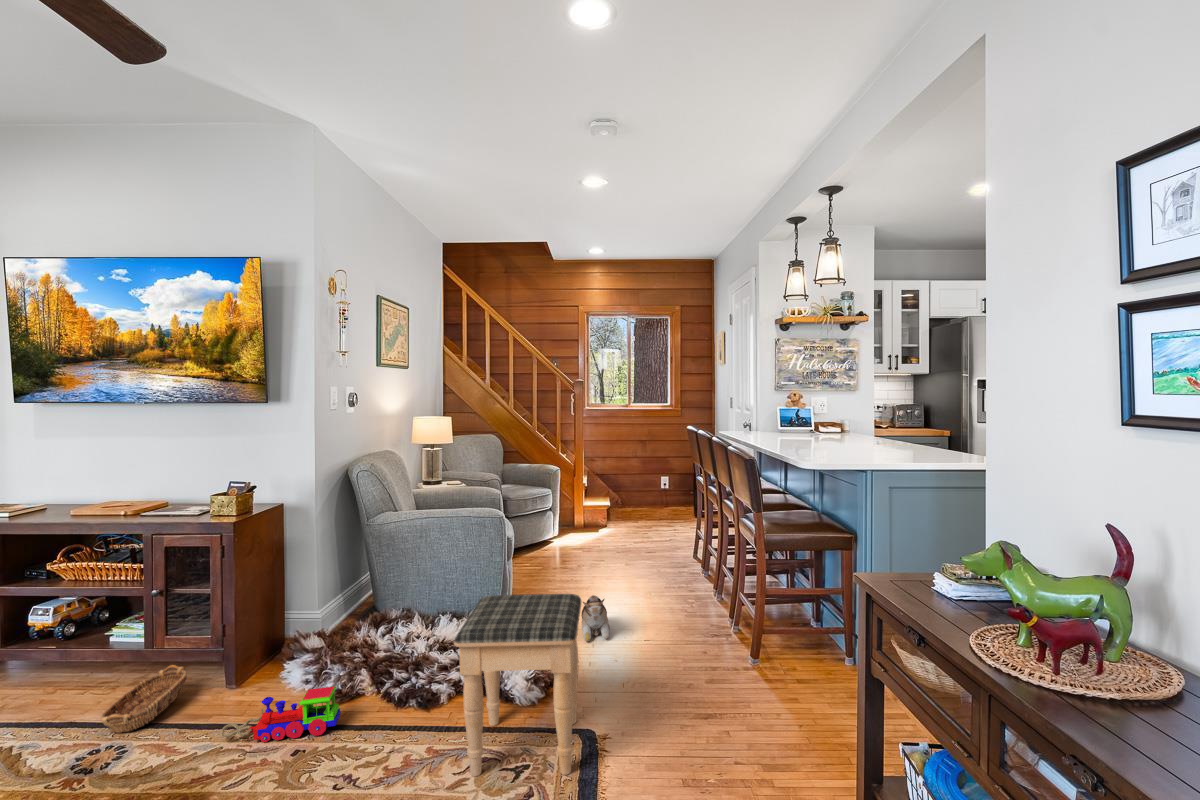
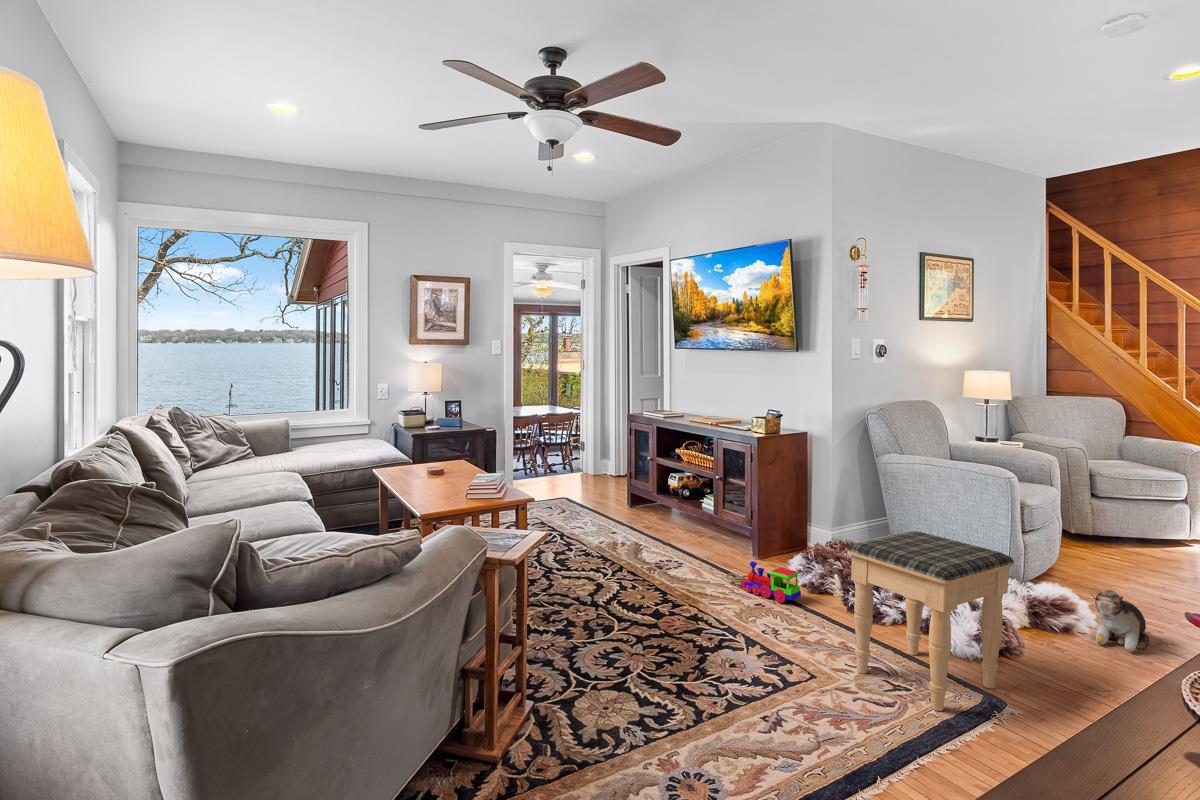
basket: present [100,665,187,733] -> none [662,525,731,564]

